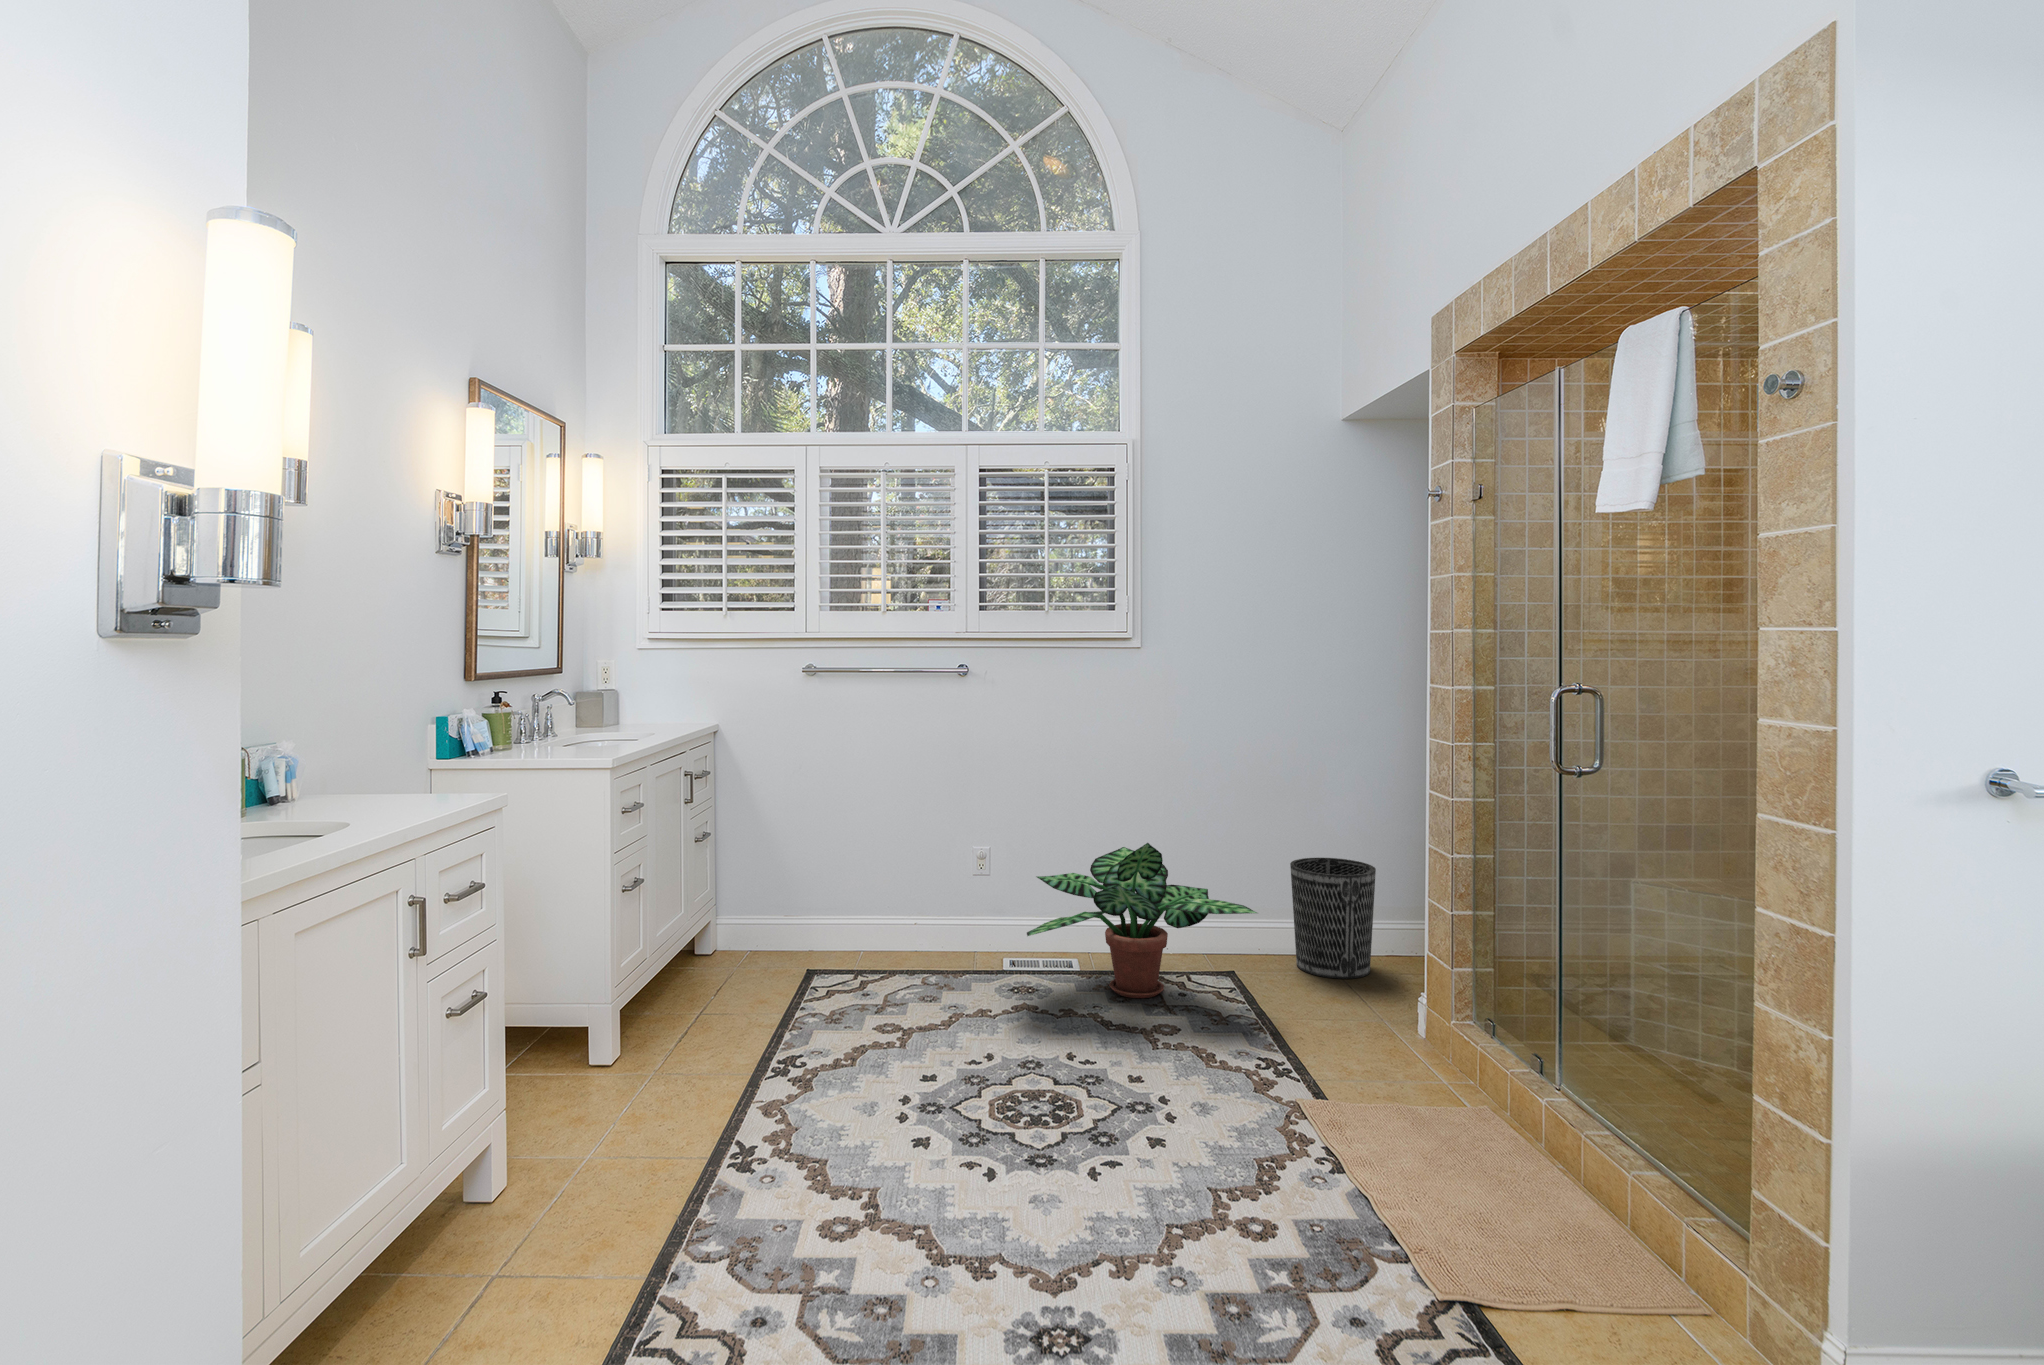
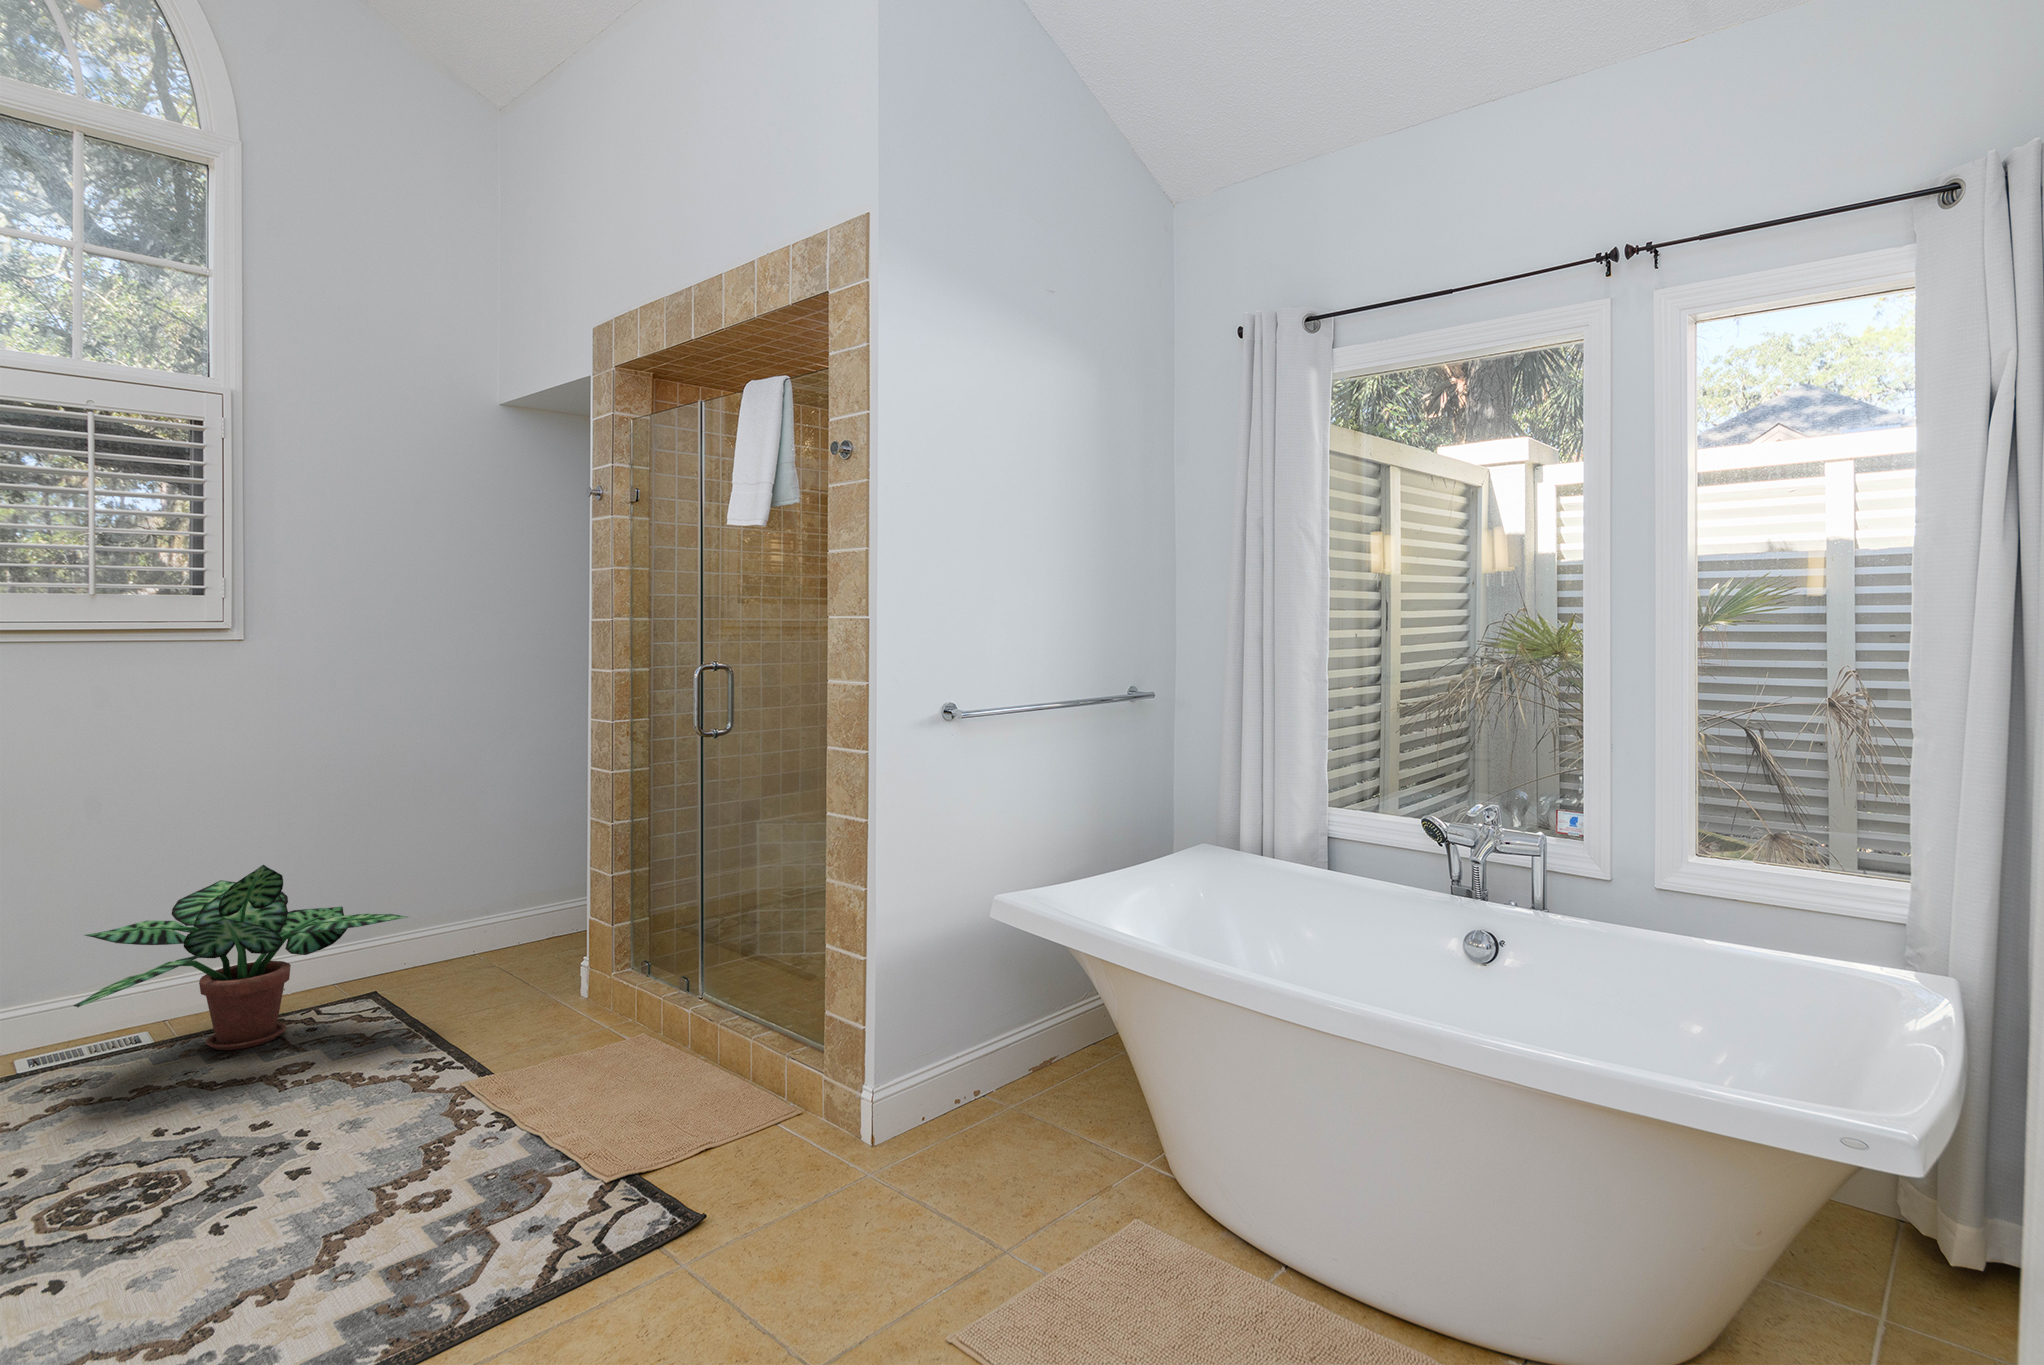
wastebasket: present [1290,858,1376,979] -> none [442,852,535,973]

